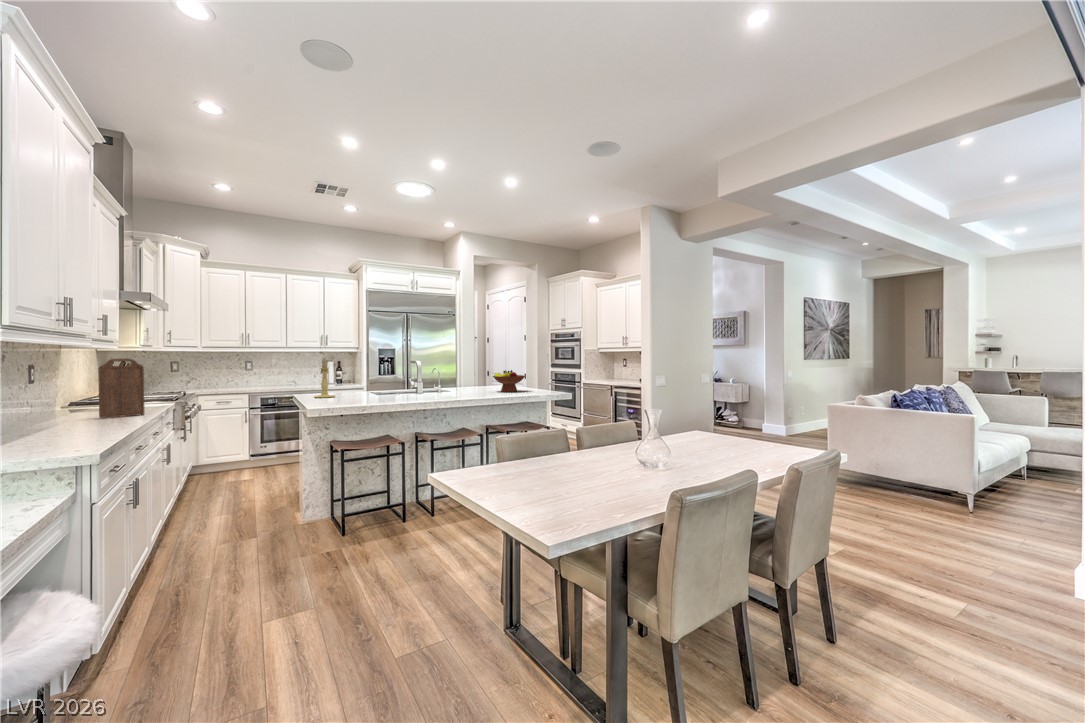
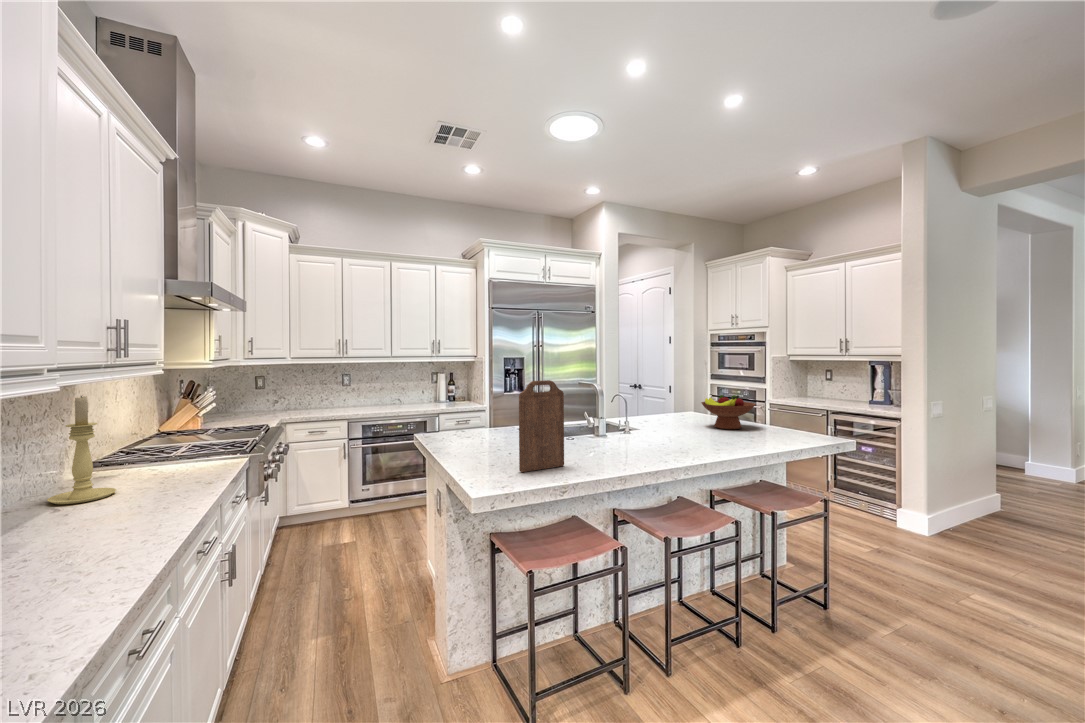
candle holder: present [314,357,335,398] -> present [47,396,116,504]
cutting board: present [98,358,145,418] -> present [519,380,564,472]

